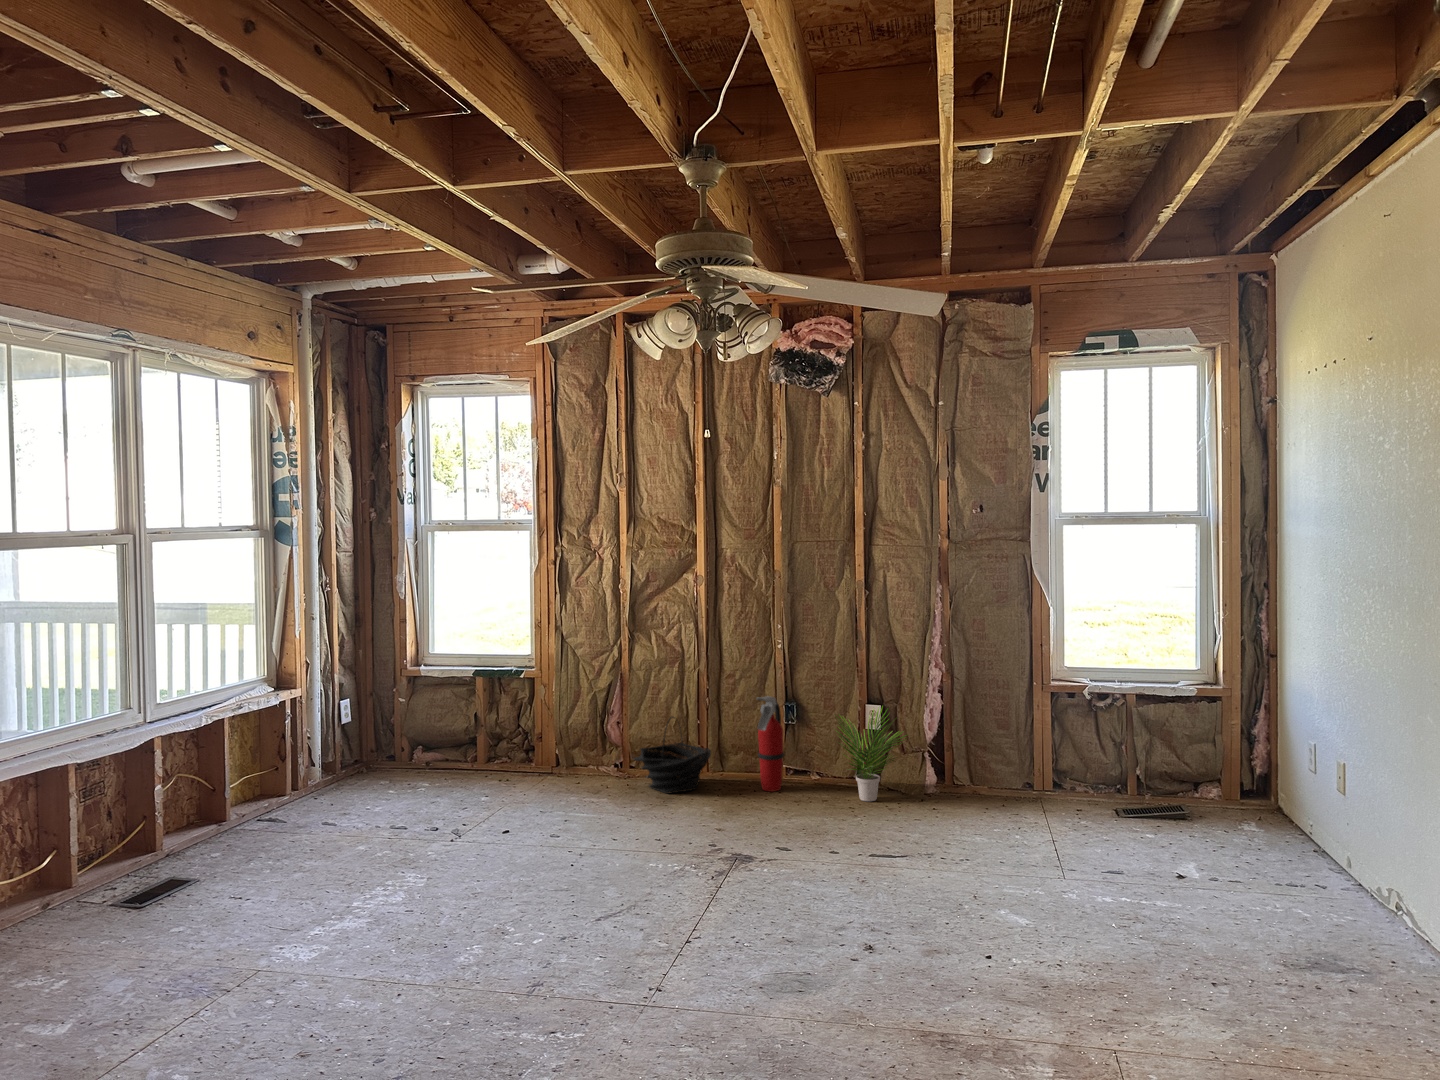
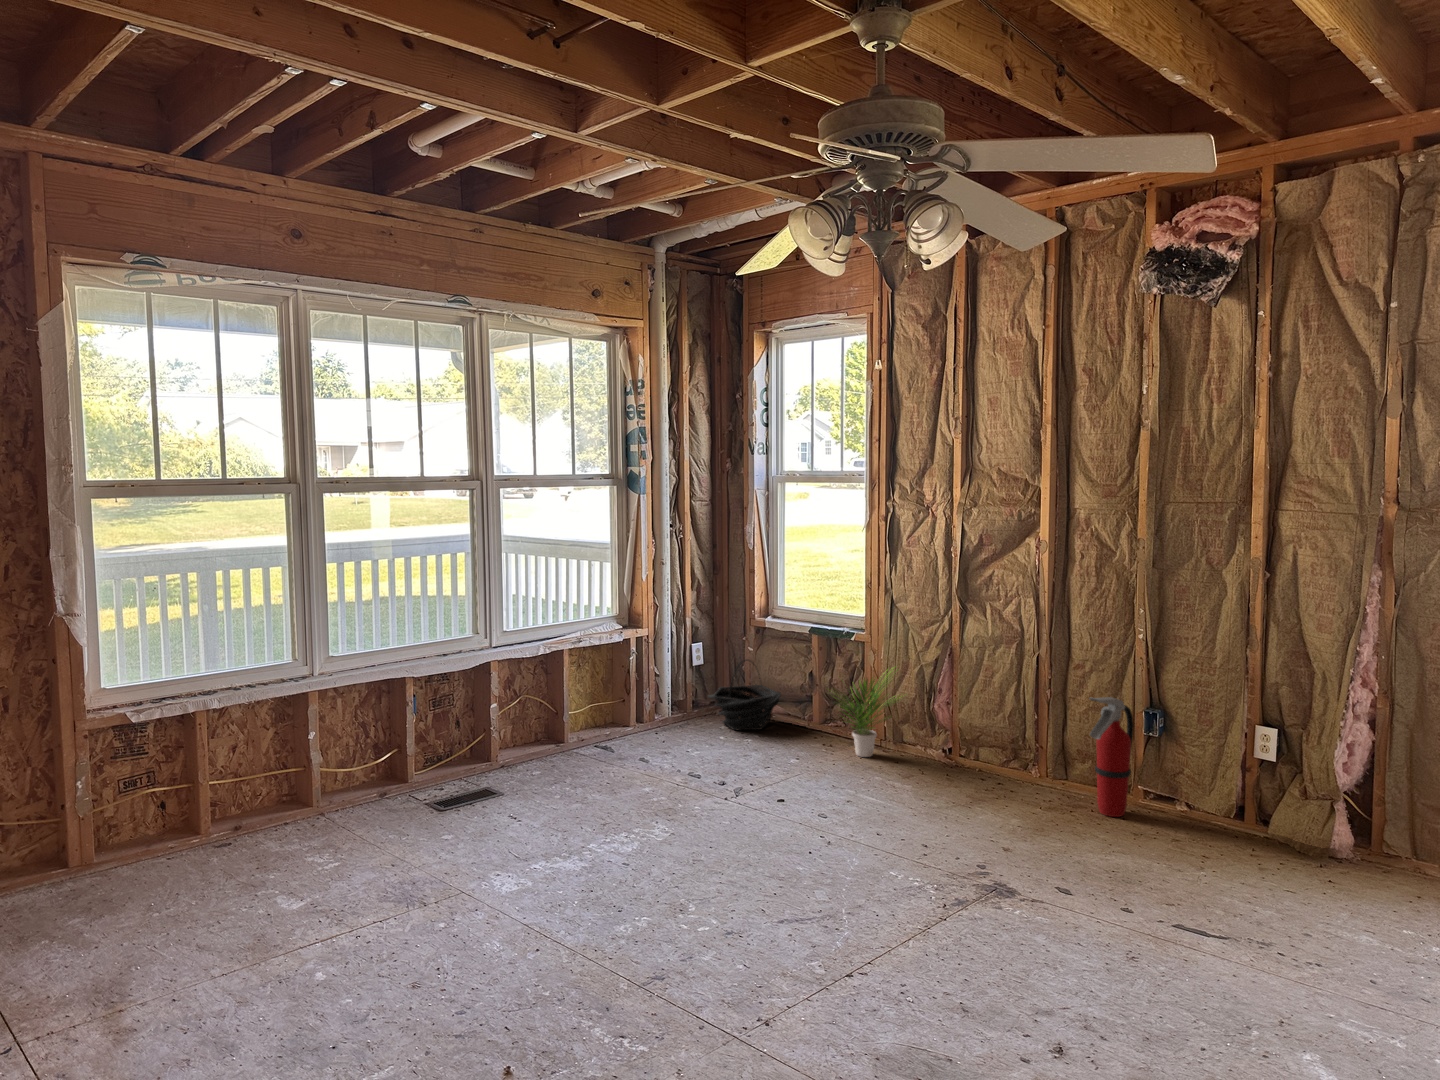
potted plant: present [834,706,907,802] -> present [837,676,895,757]
basket: present [634,717,711,794] -> present [708,660,781,730]

